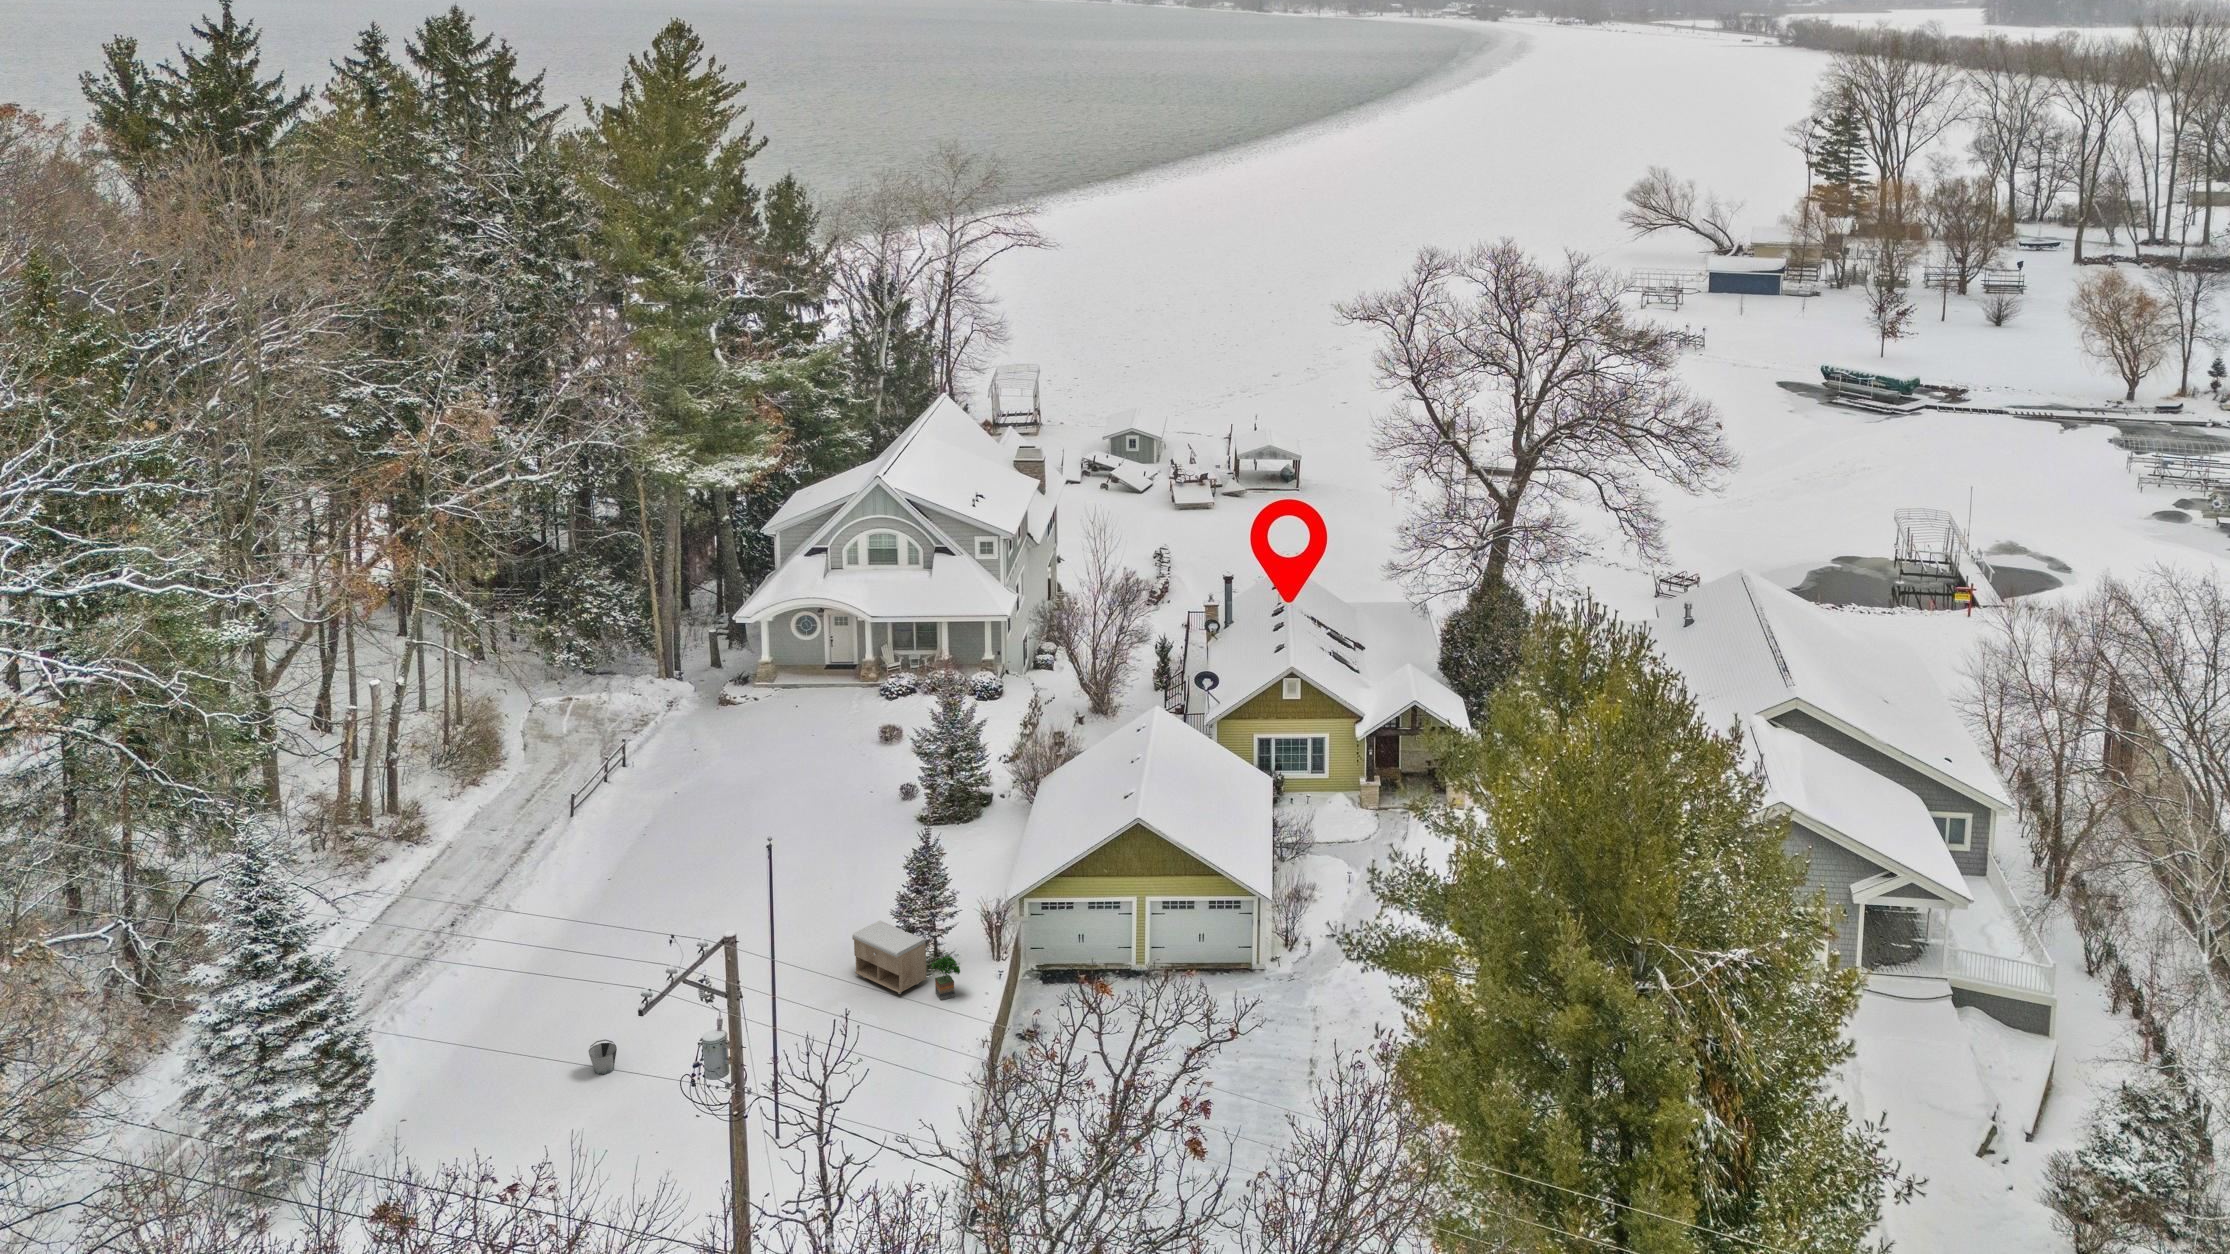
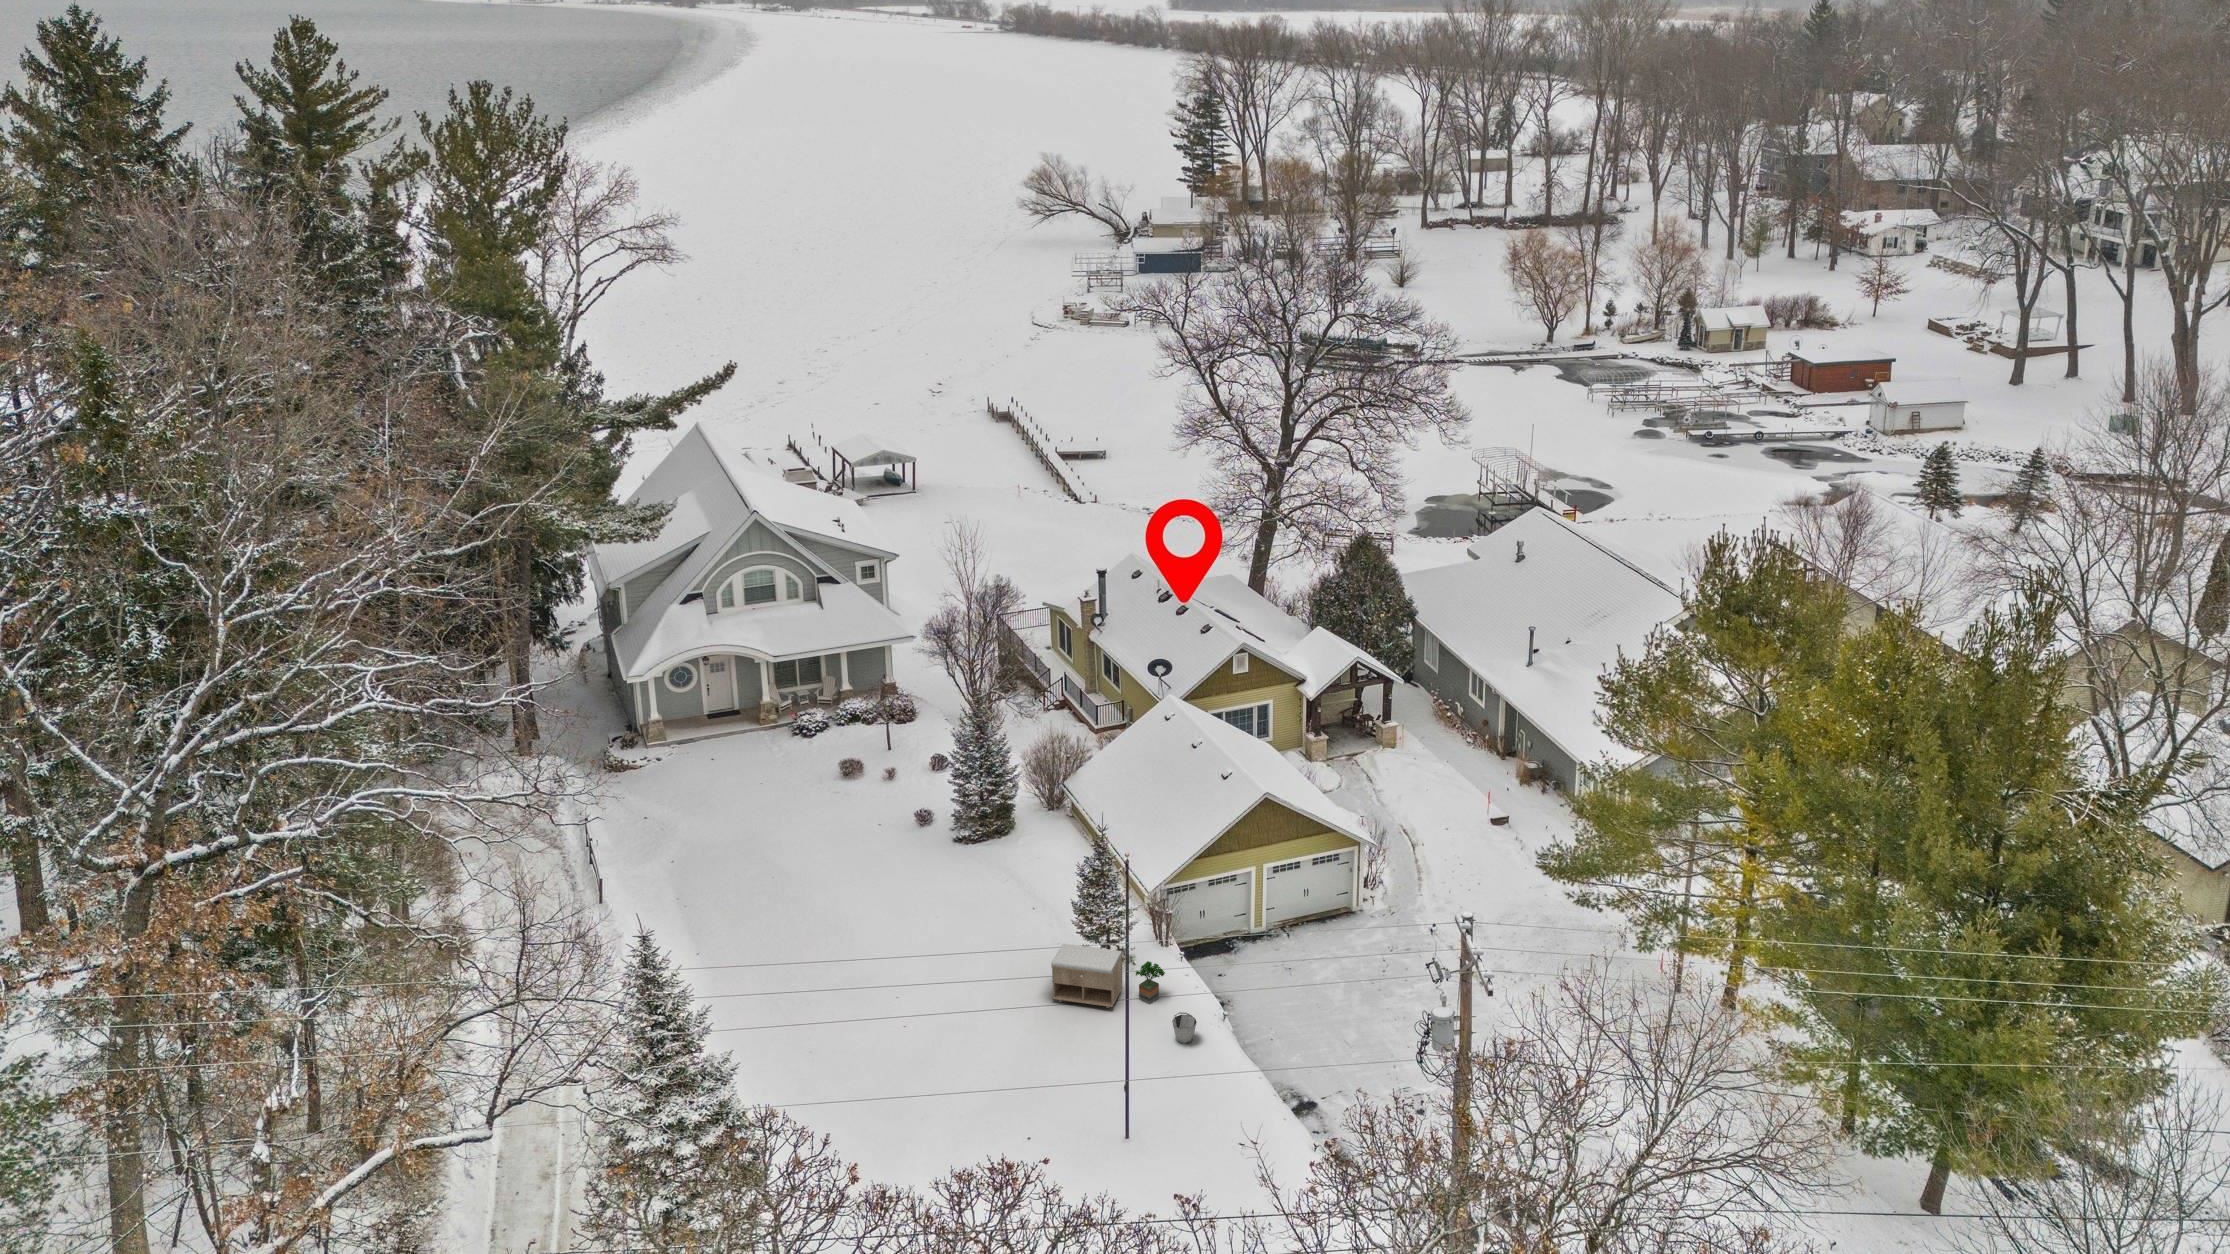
bucket: present [589,1039,617,1075] -> present [1172,1012,1197,1044]

